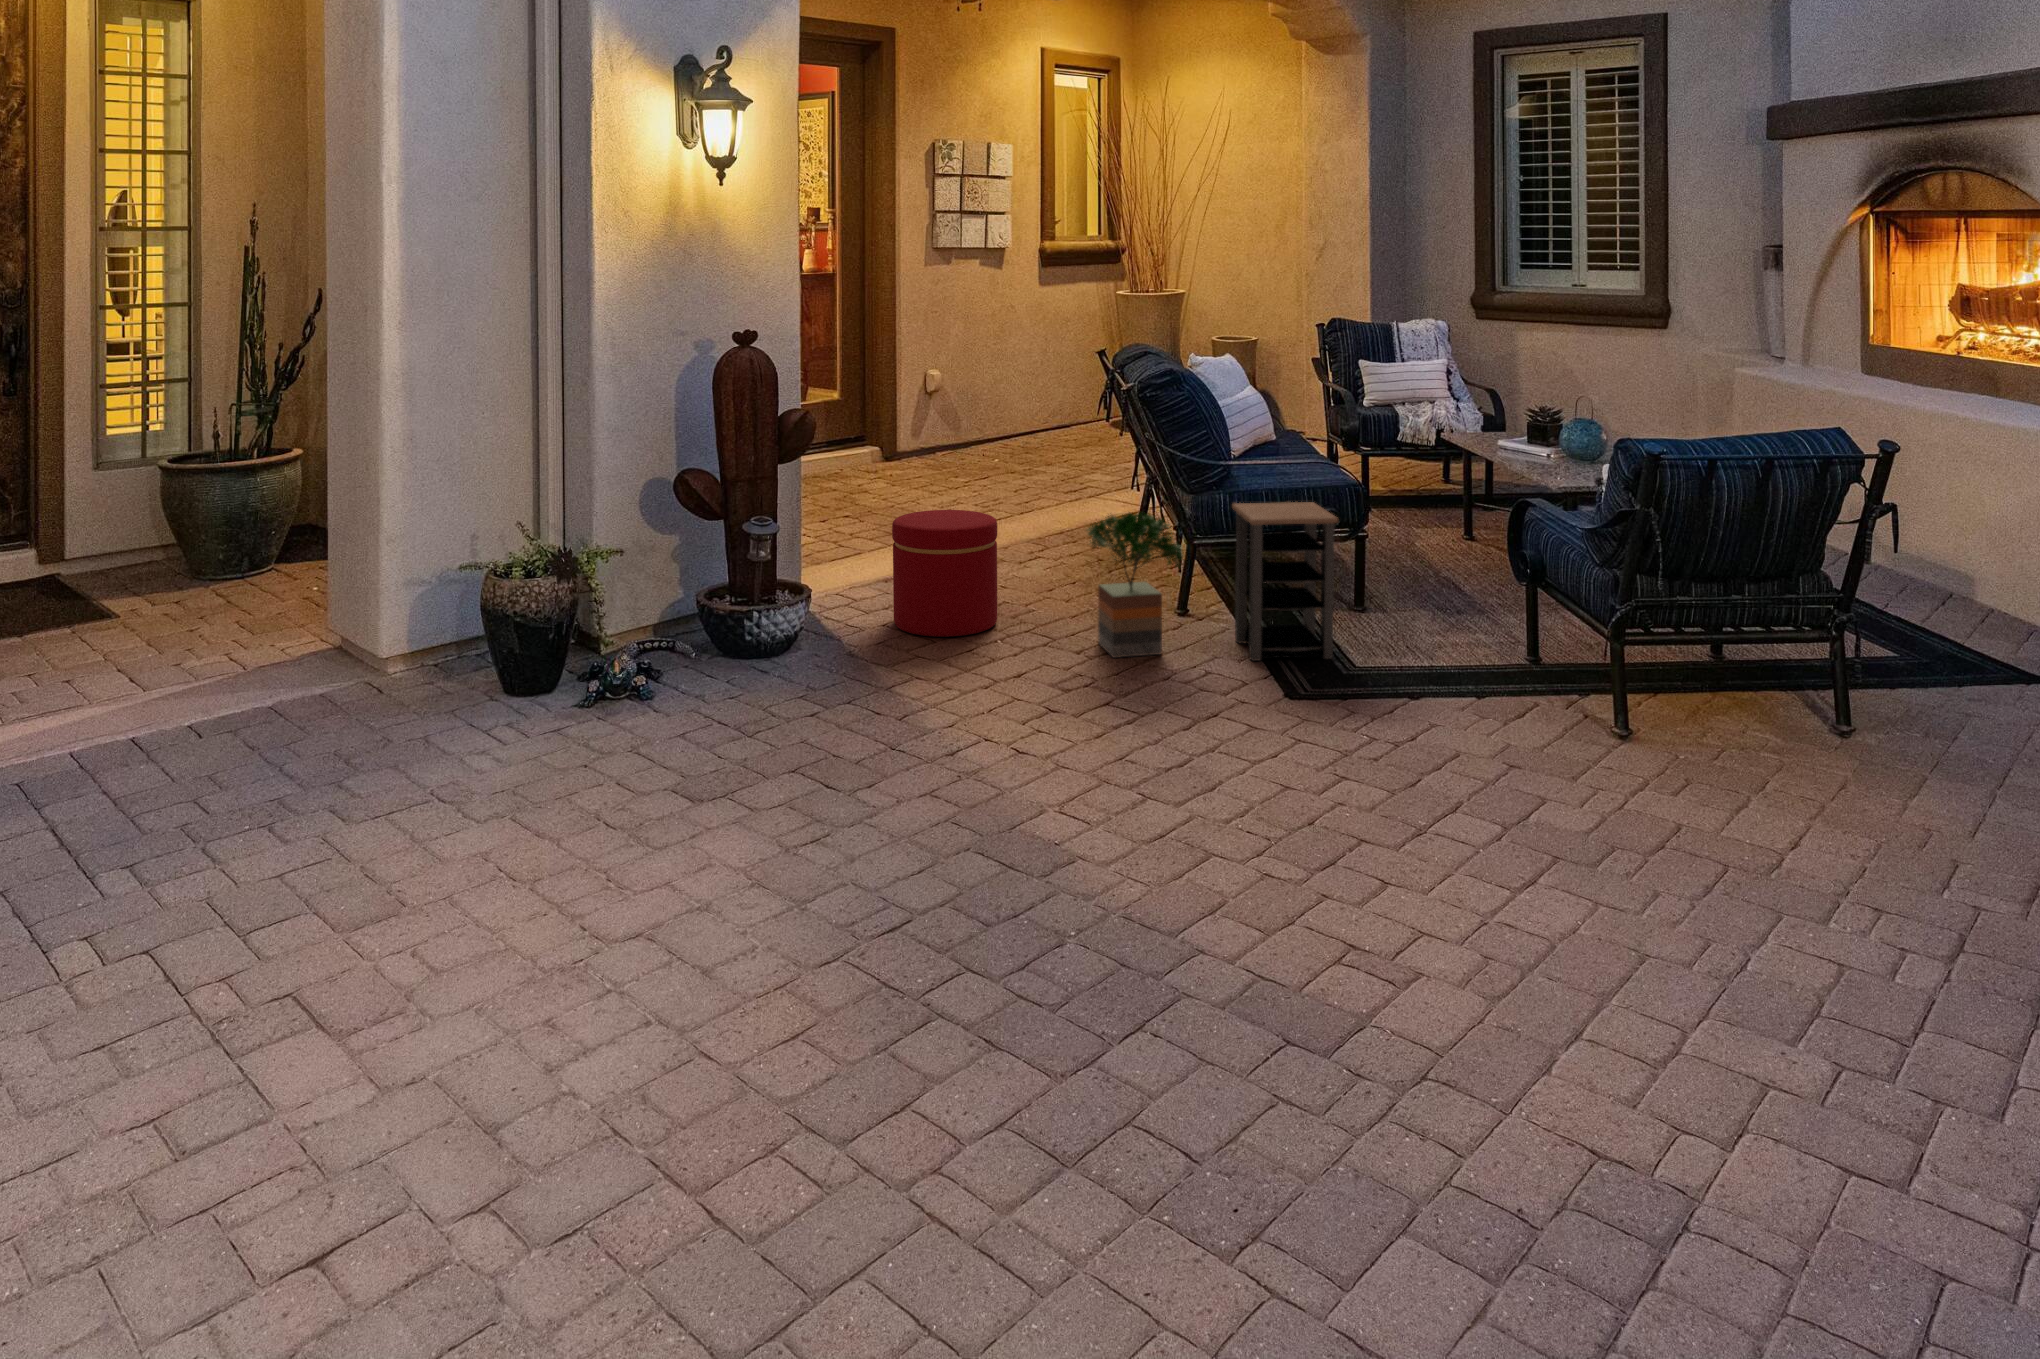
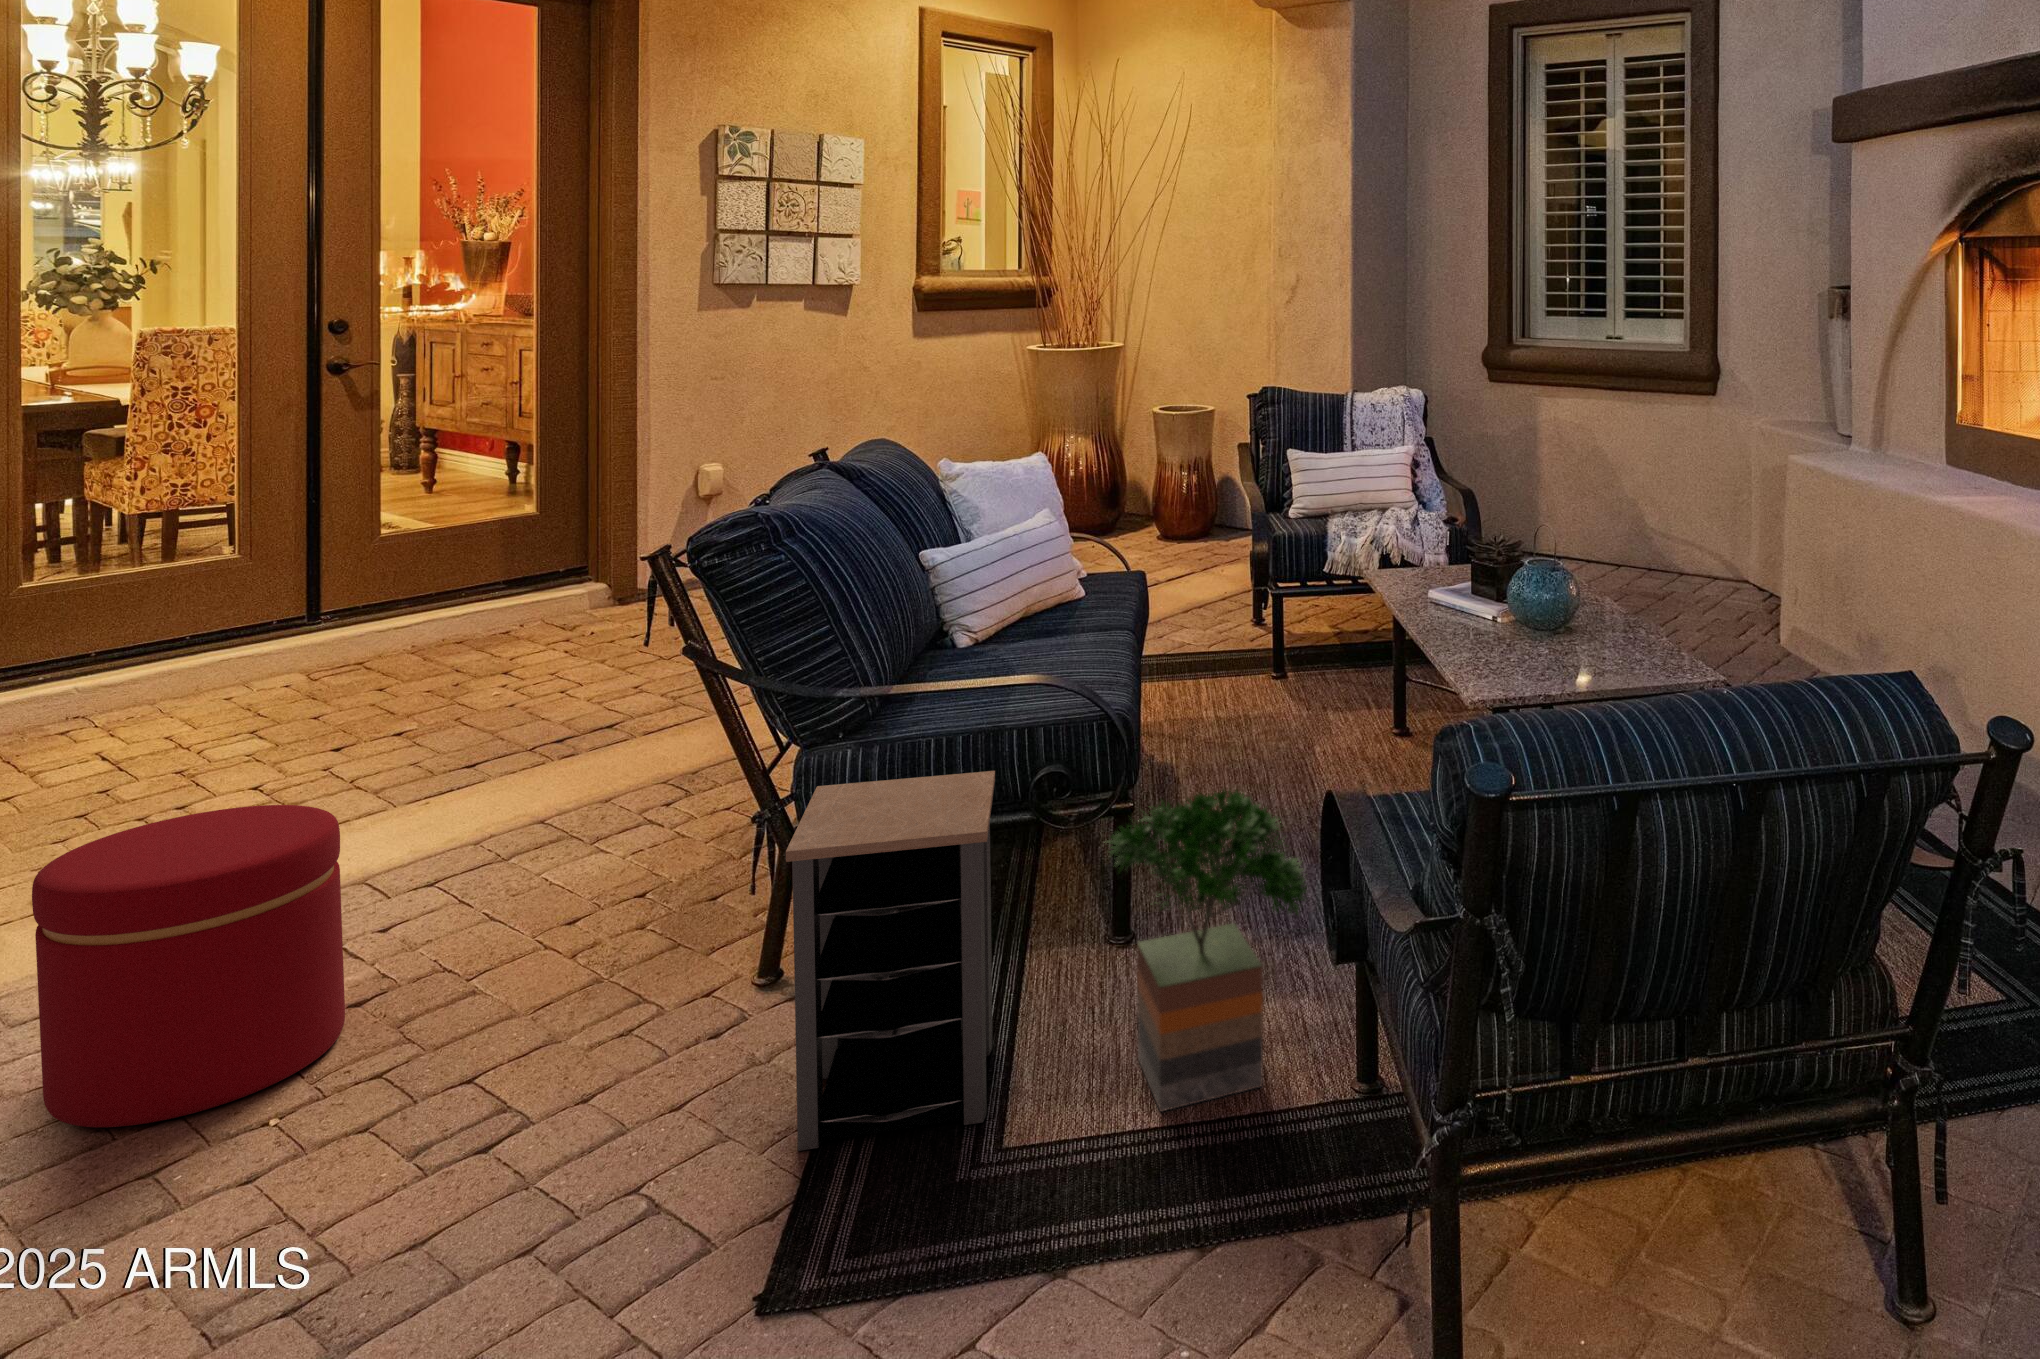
potted tree: present [1087,512,1184,658] -> present [1108,789,1306,1111]

